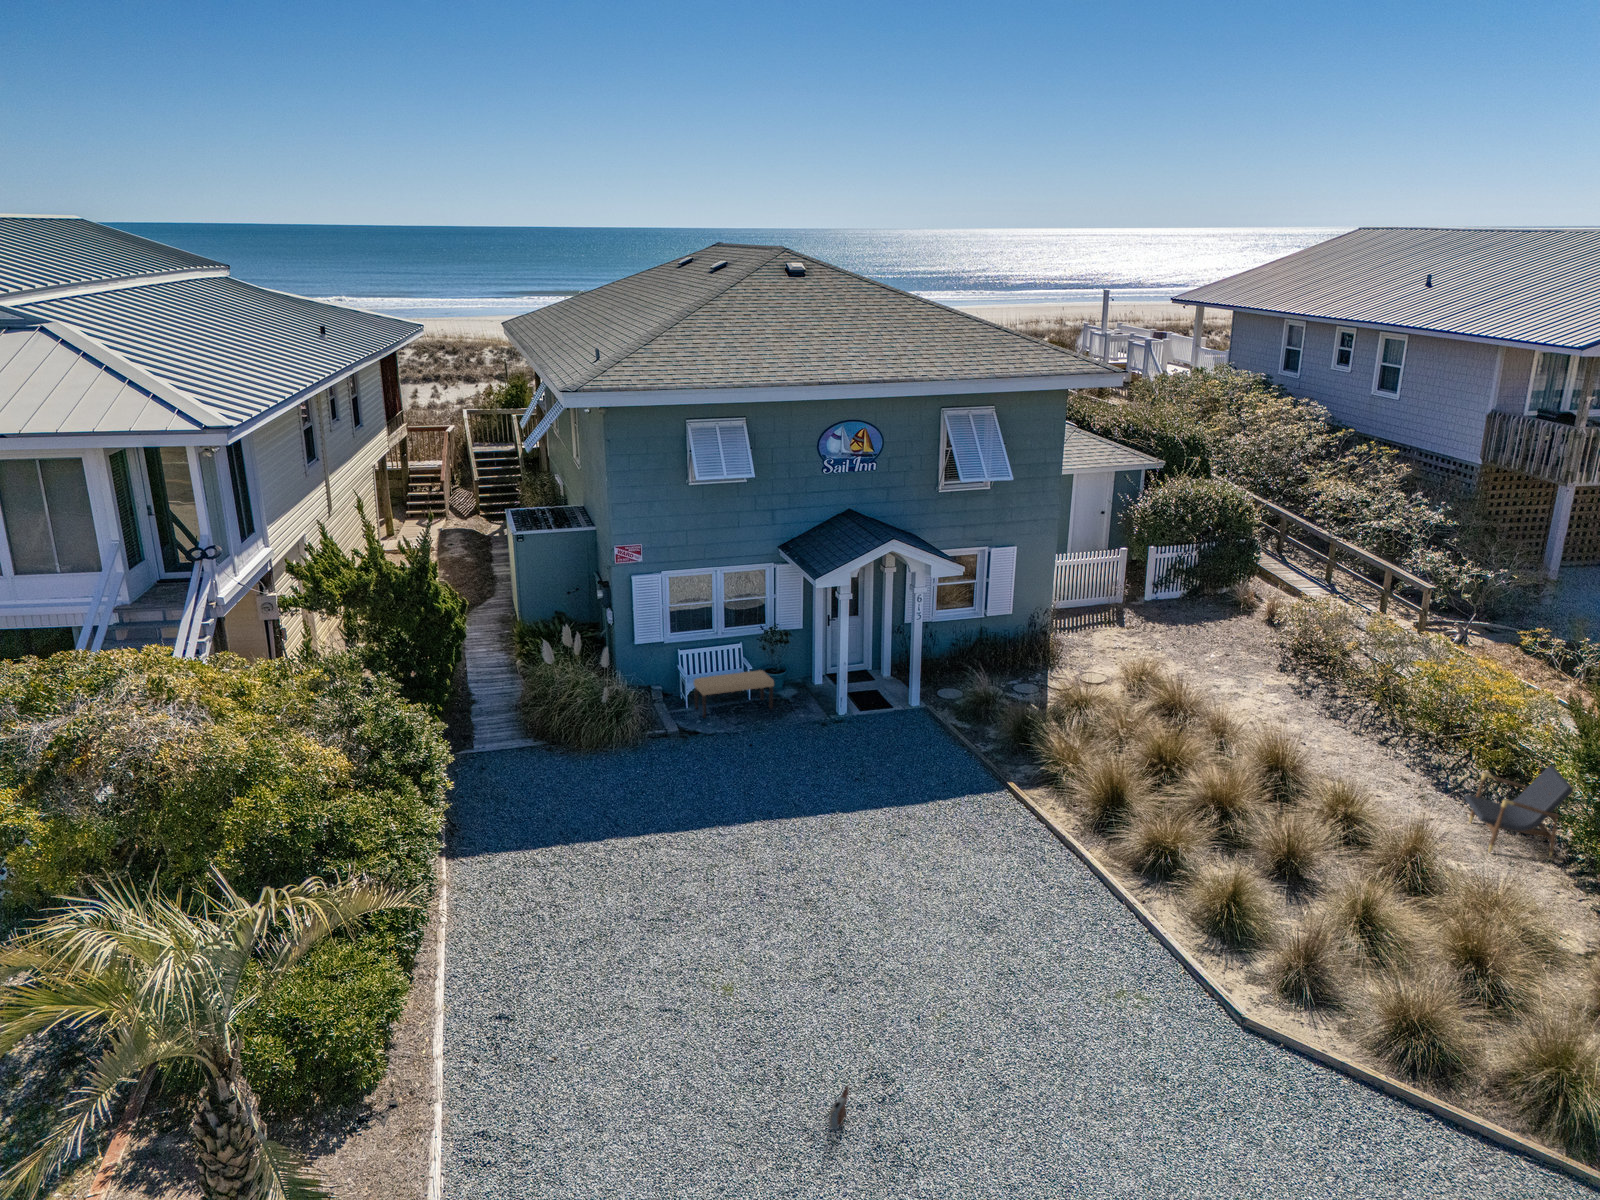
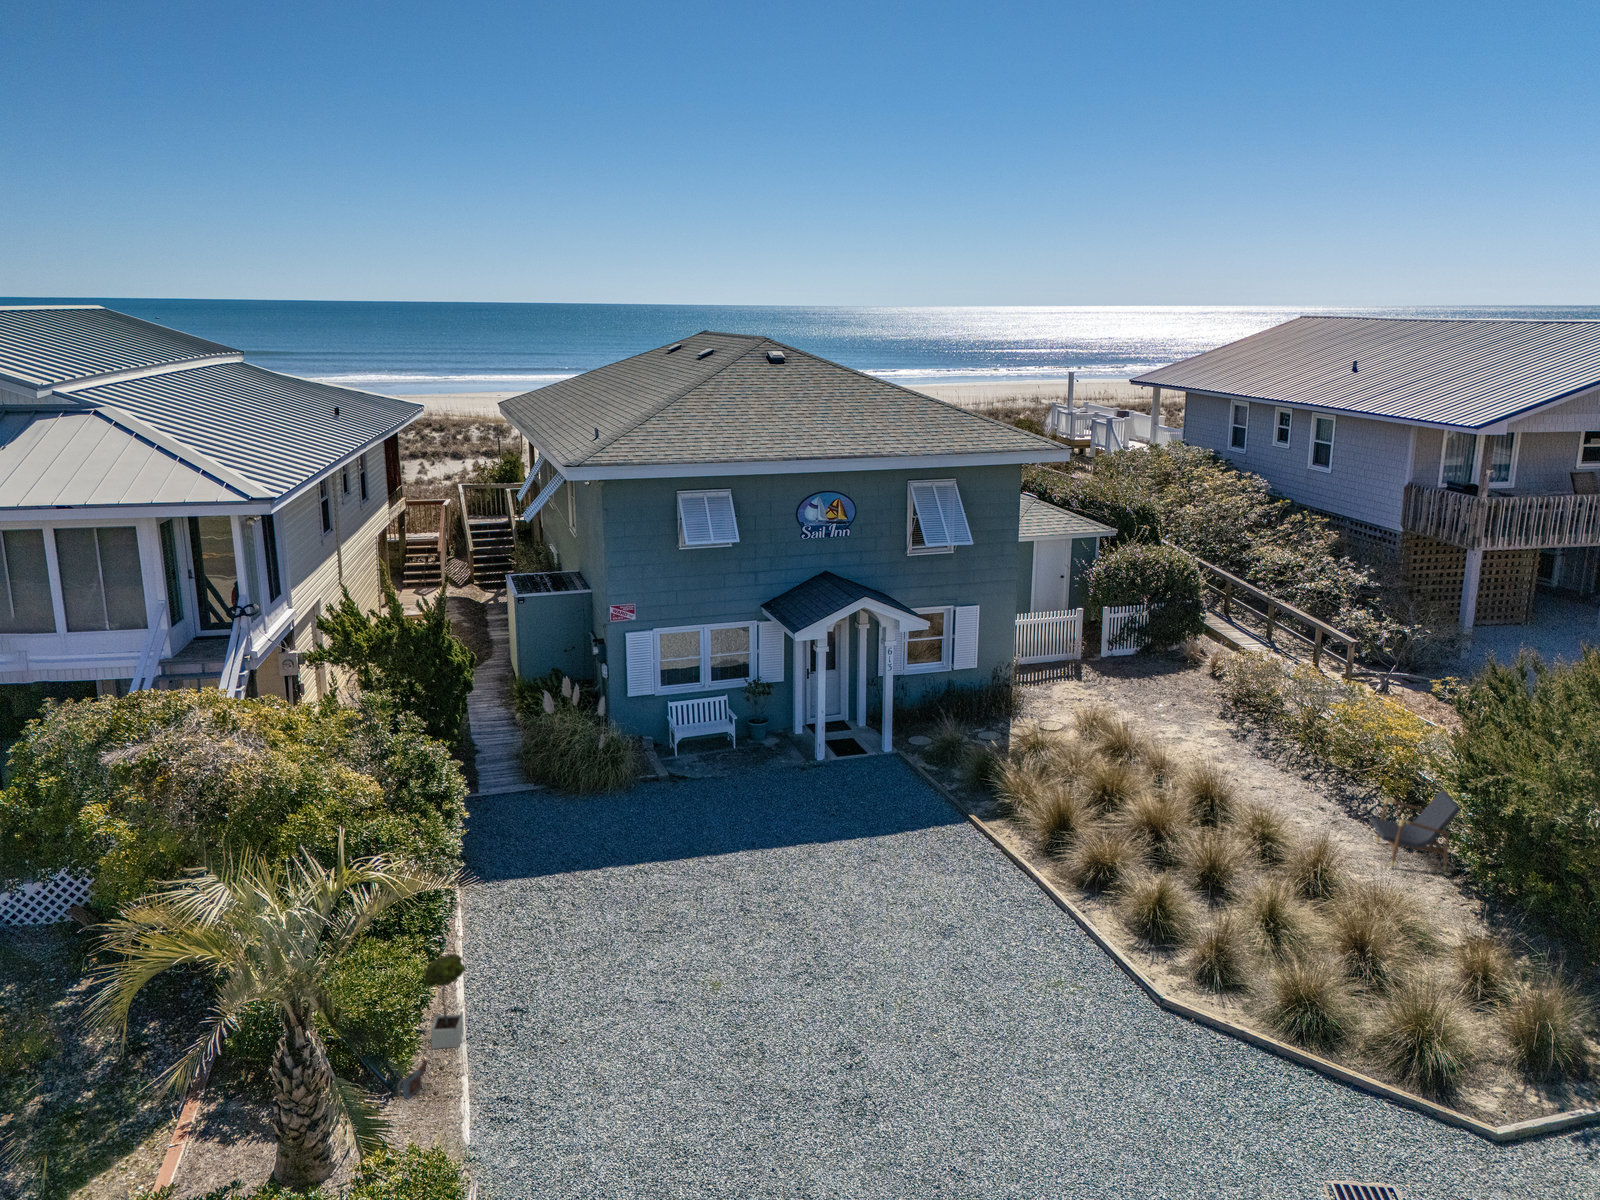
bench: present [693,670,774,718] -> none [684,718,757,761]
potted tree: none [391,962,440,1069] -> present [425,954,465,1049]
watering can: present [829,1086,849,1130] -> present [398,1061,428,1099]

